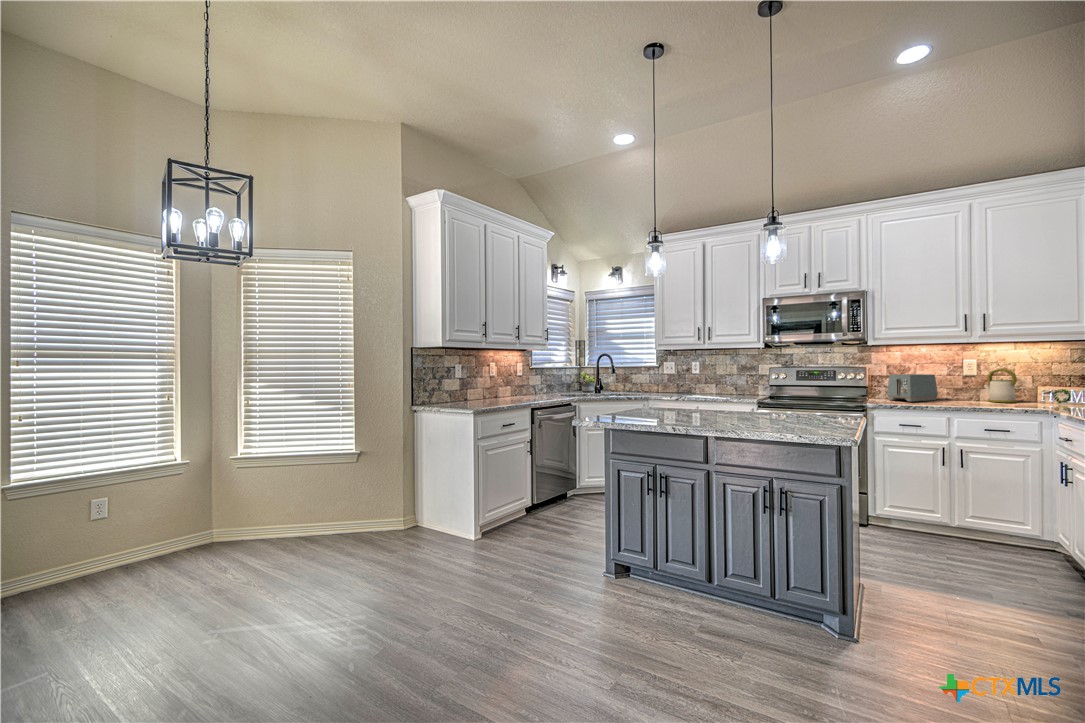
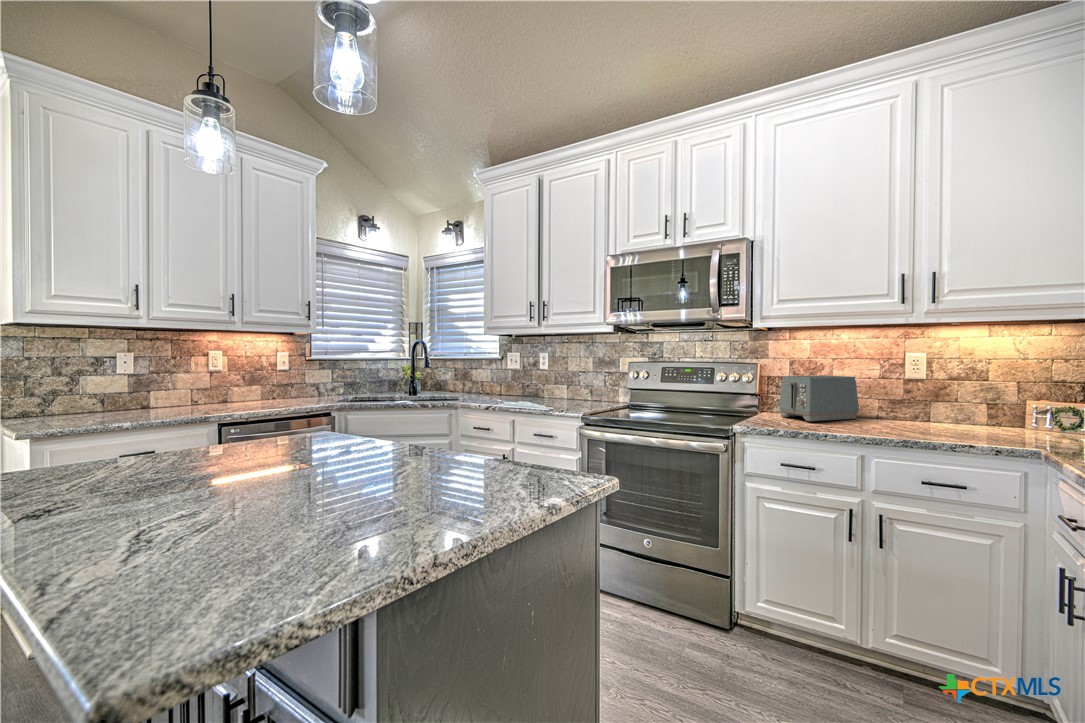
kettle: present [984,369,1017,403] -> none [935,369,990,427]

